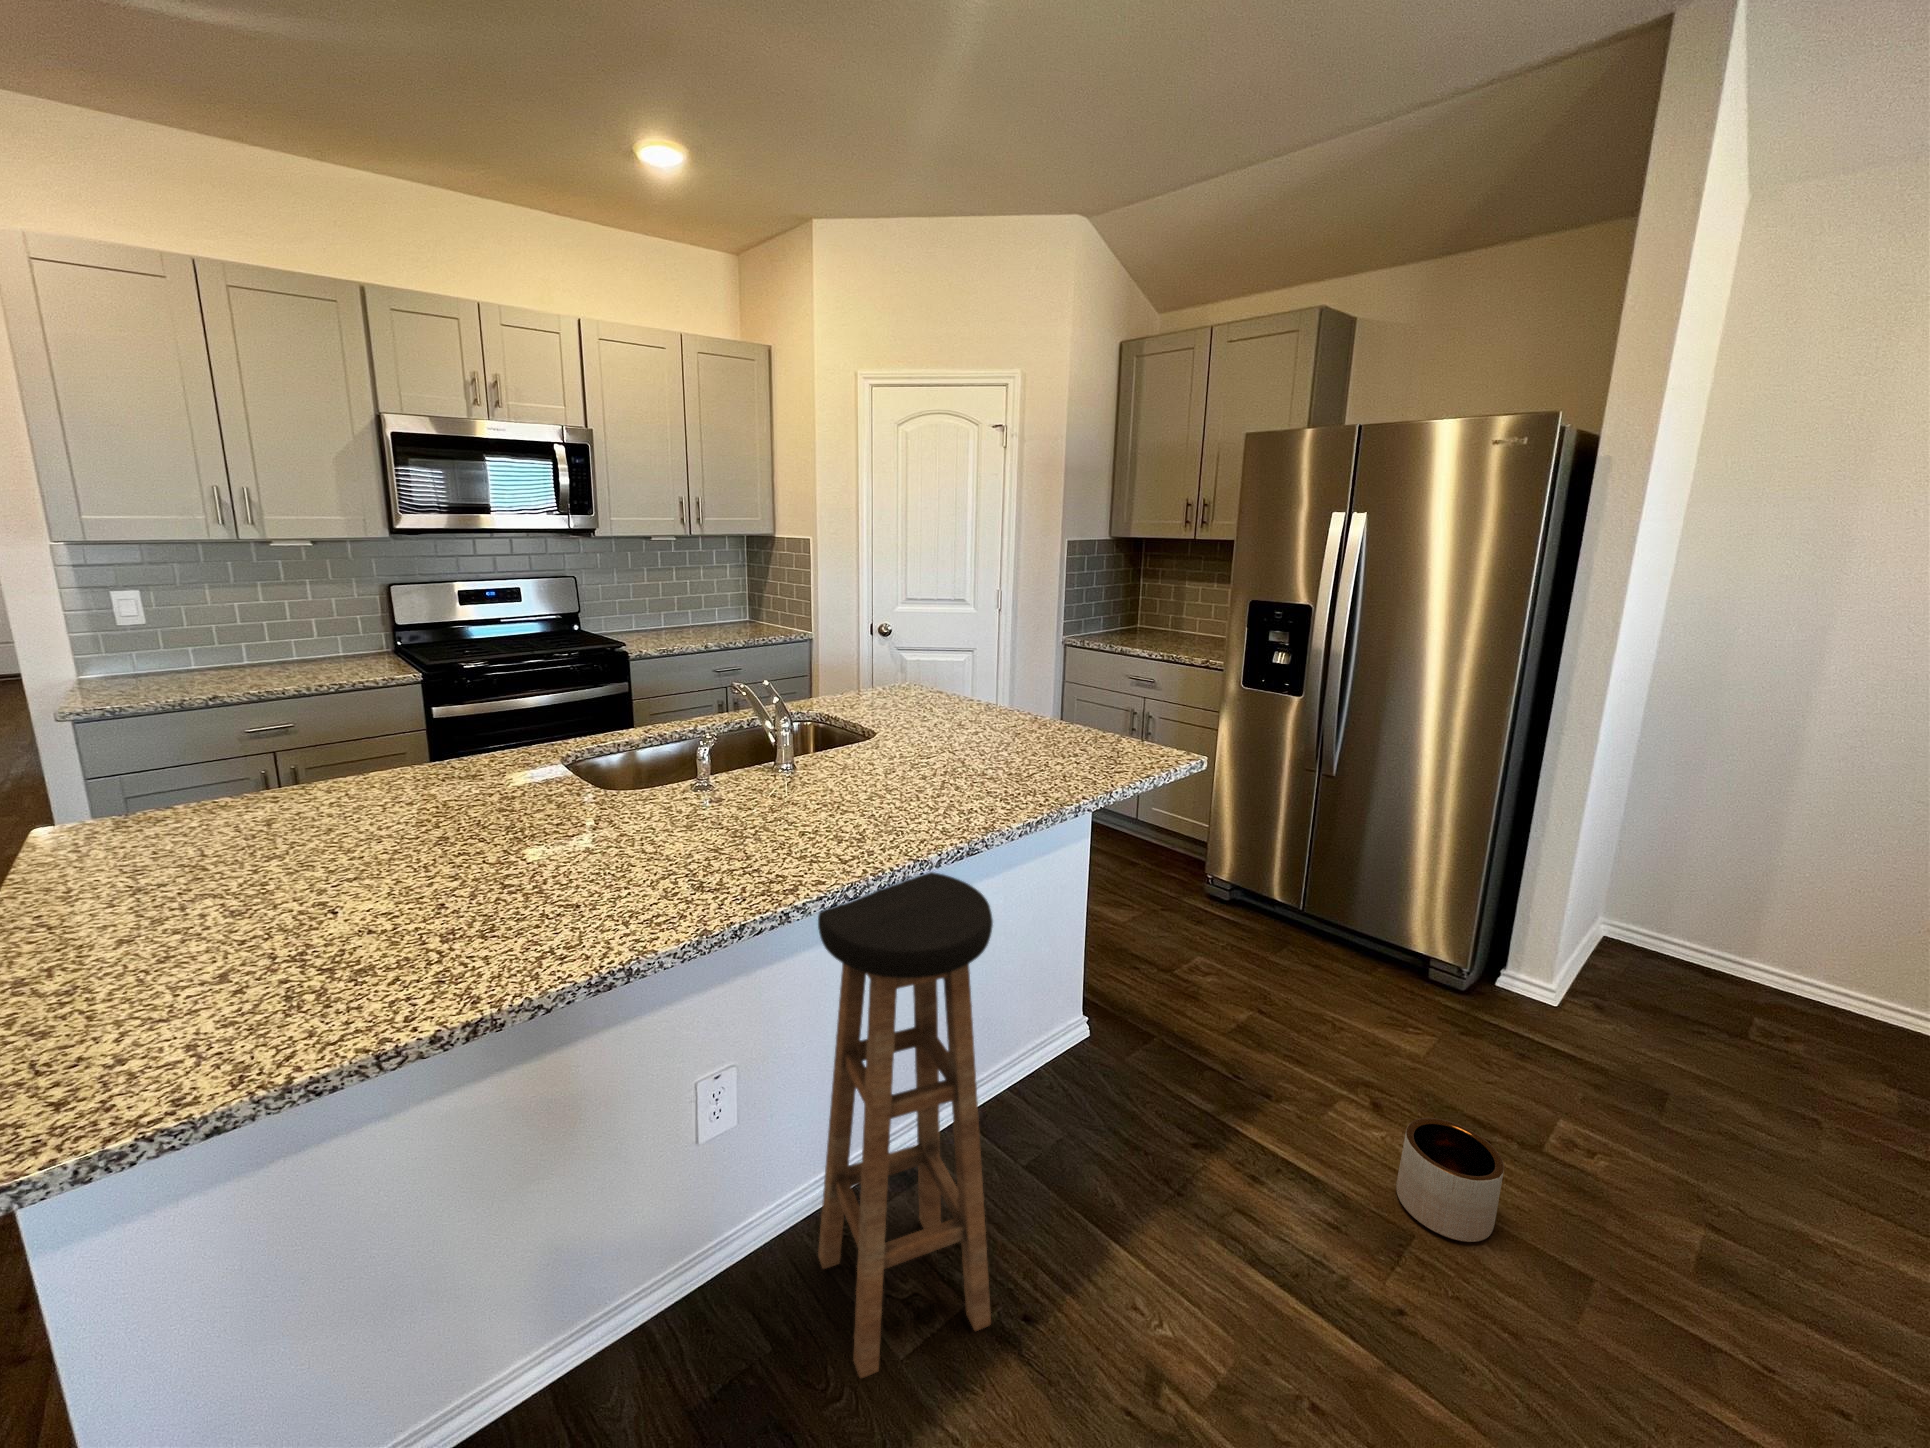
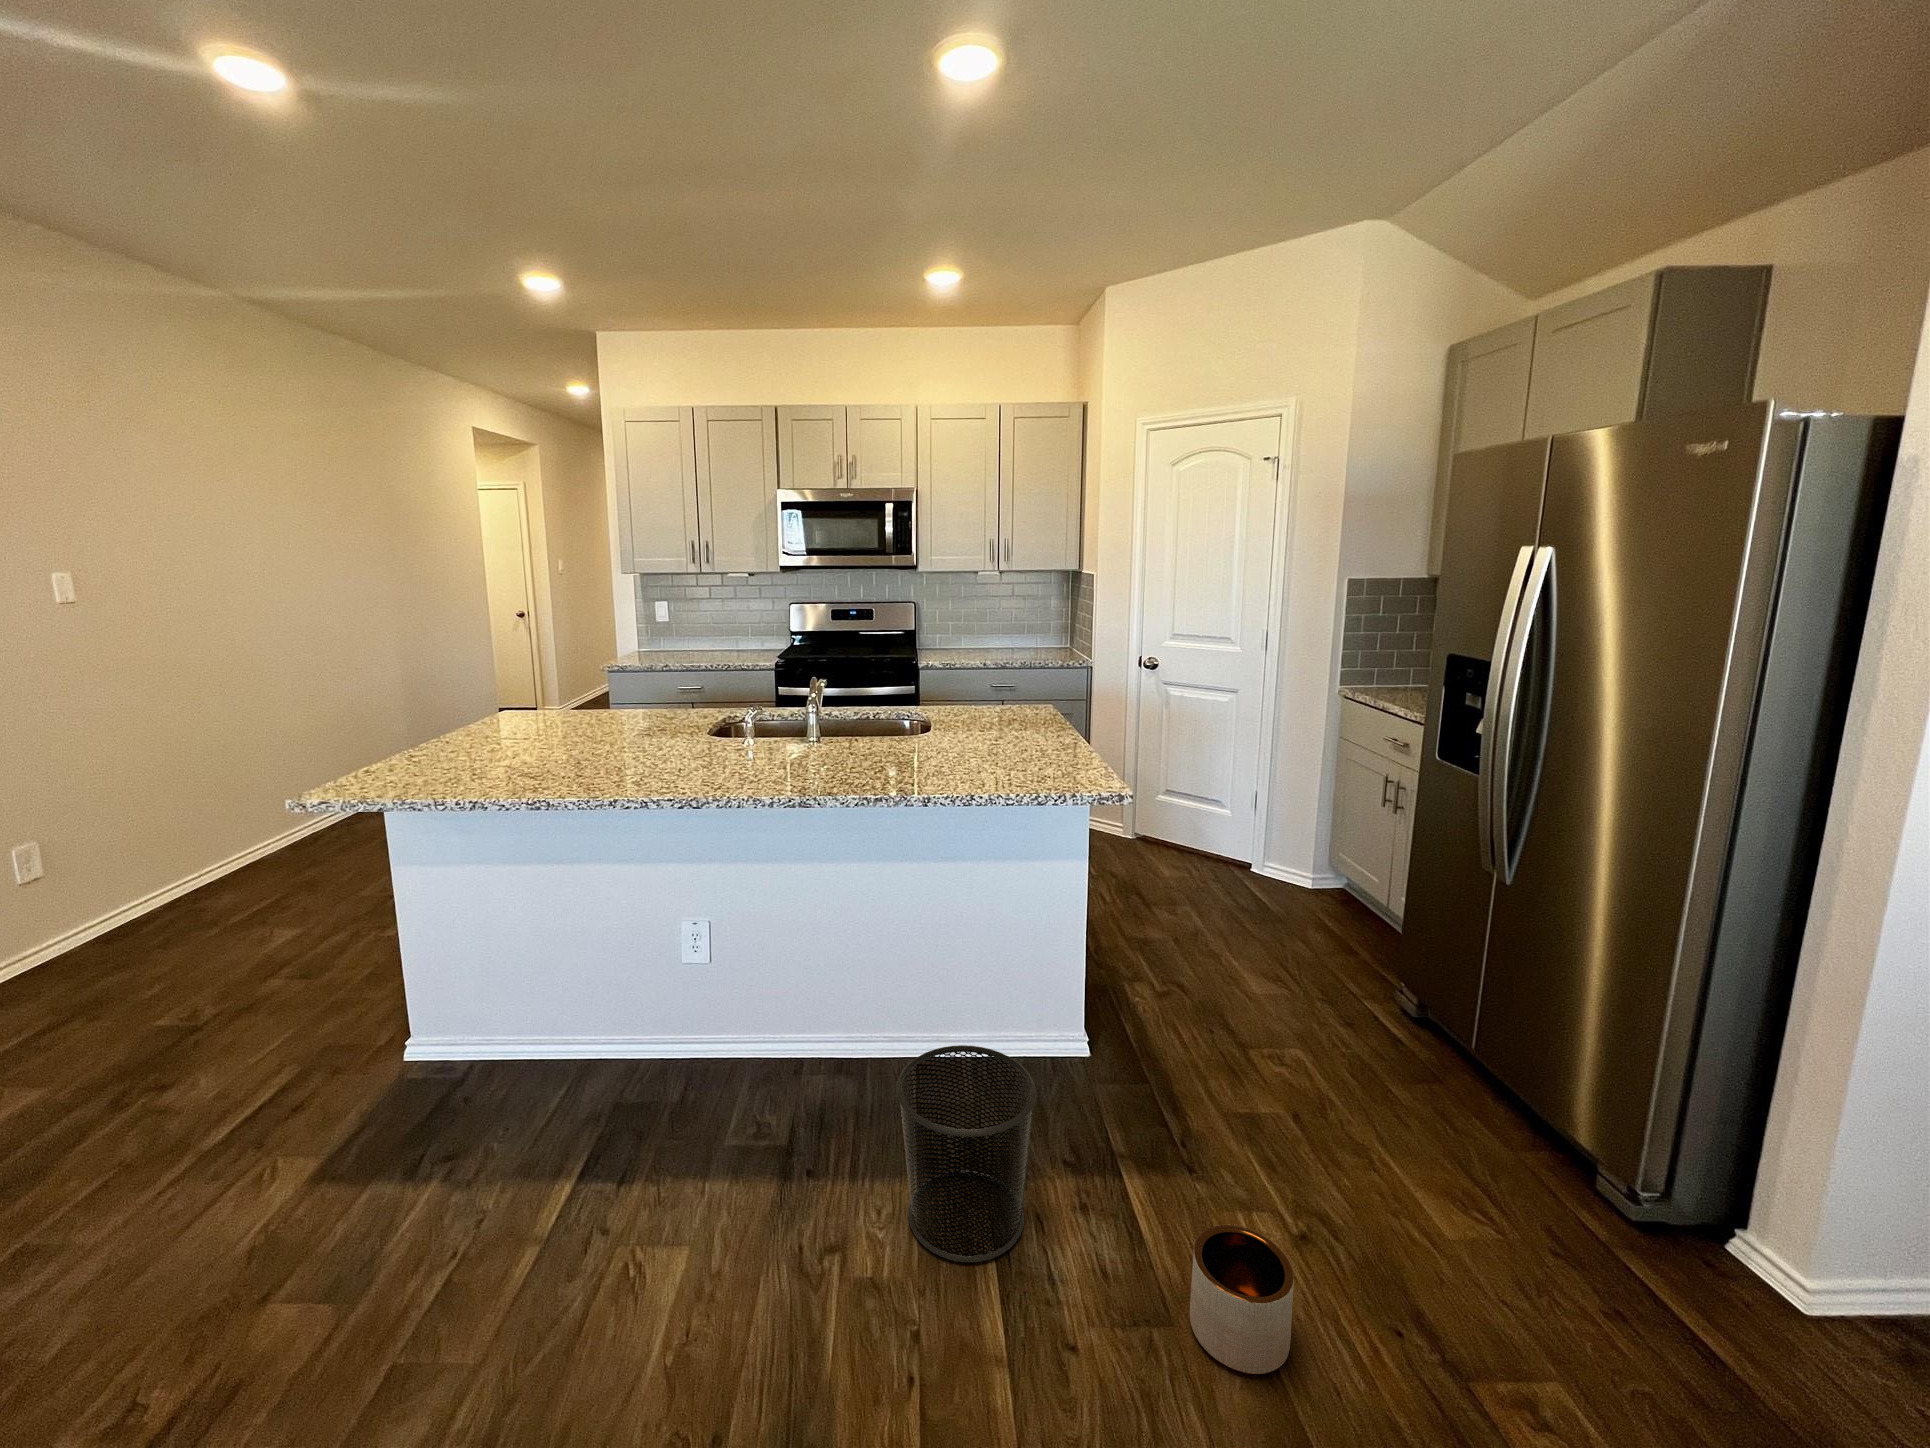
bar stool: present [818,871,993,1378] -> none [685,809,825,1163]
waste bin: none [1132,1063,1299,1309] -> present [896,1045,1036,1262]

